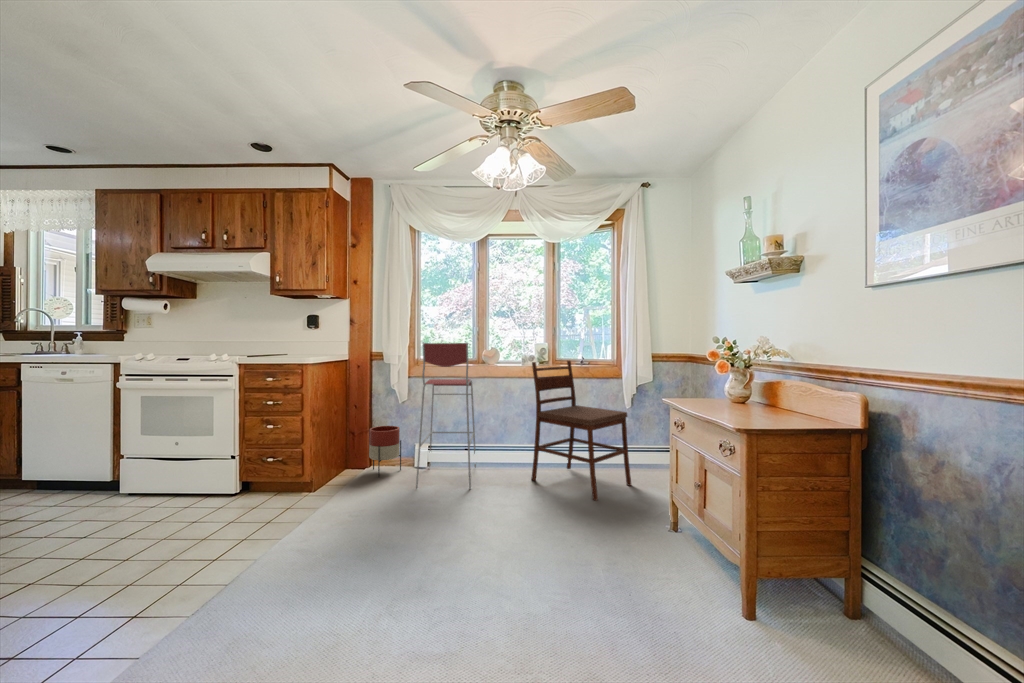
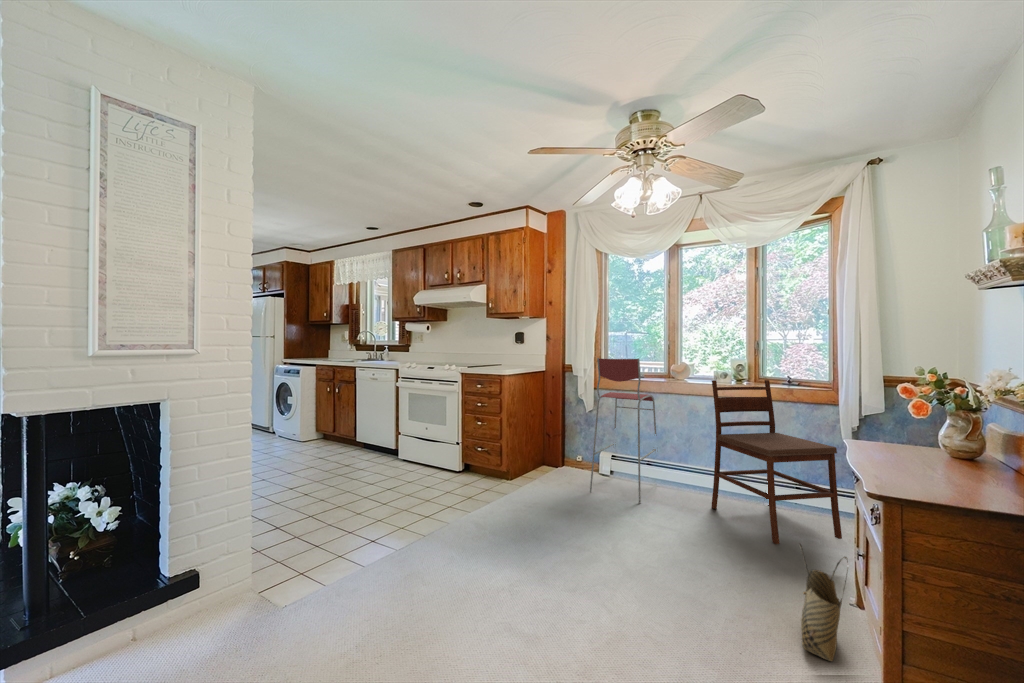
planter: present [369,426,401,477] -> none [559,432,587,478]
woven basket: none [659,495,701,588] -> present [799,544,848,661]

